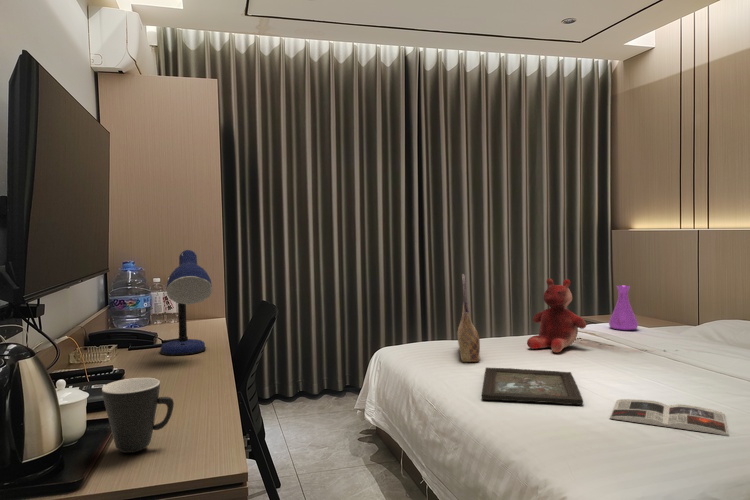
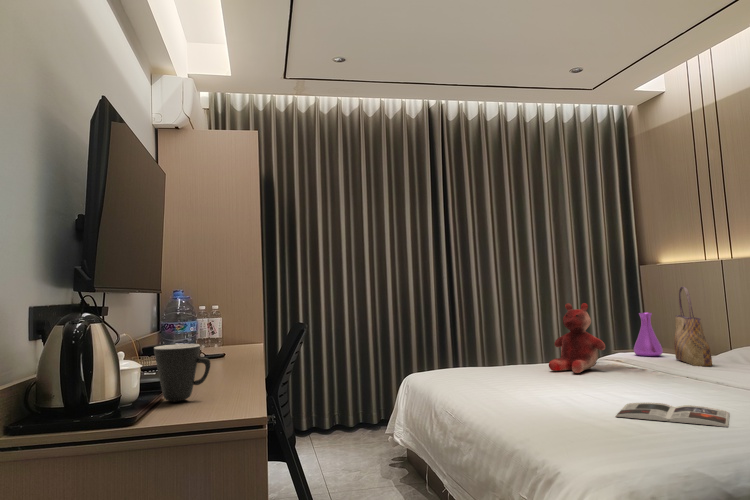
desk lamp: present [160,250,212,355] -> none [203,267,249,361]
tote bag: present [457,275,480,362] -> present [674,286,712,366]
tray: present [482,368,583,405] -> none [496,383,592,408]

